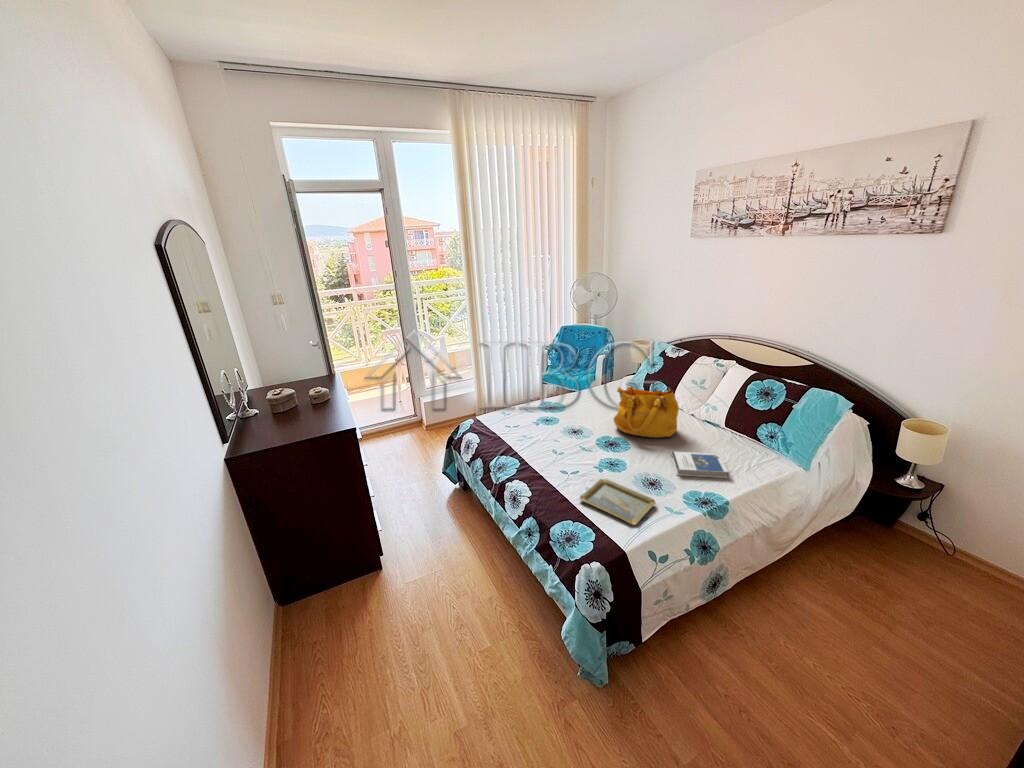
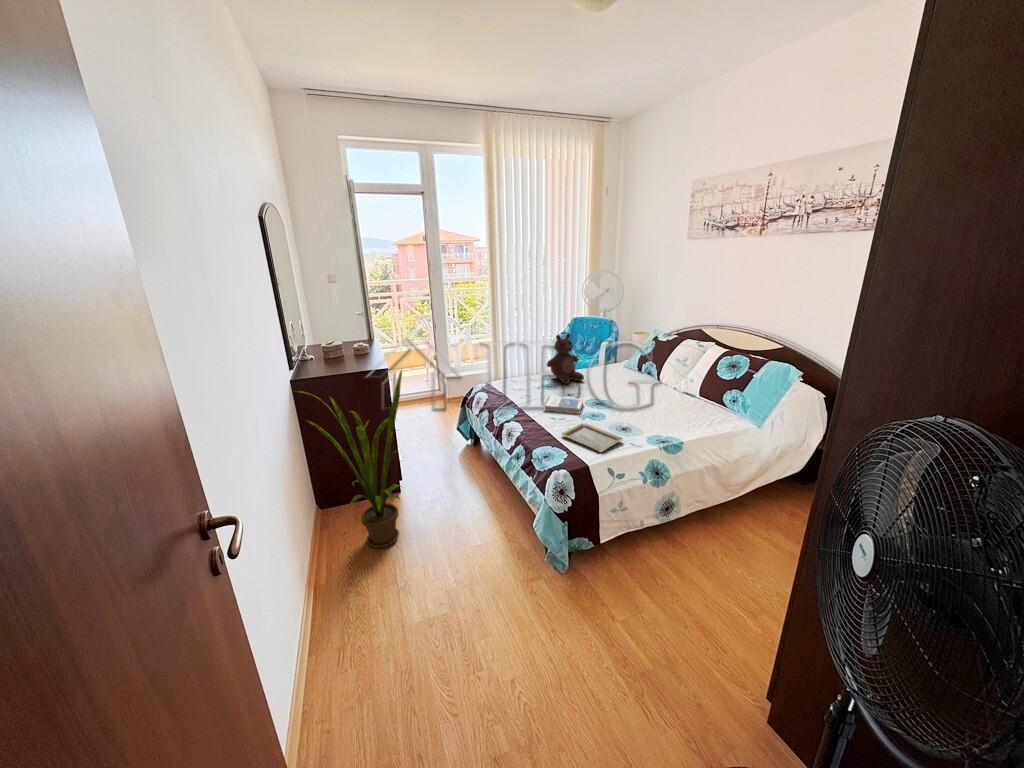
teddy bear: none [542,355,586,415] -> present [547,333,584,384]
handbag: present [614,386,679,438] -> none [604,358,659,402]
house plant: none [221,437,386,667] -> present [296,370,402,548]
hardback book: present [671,452,728,478] -> present [544,396,583,413]

